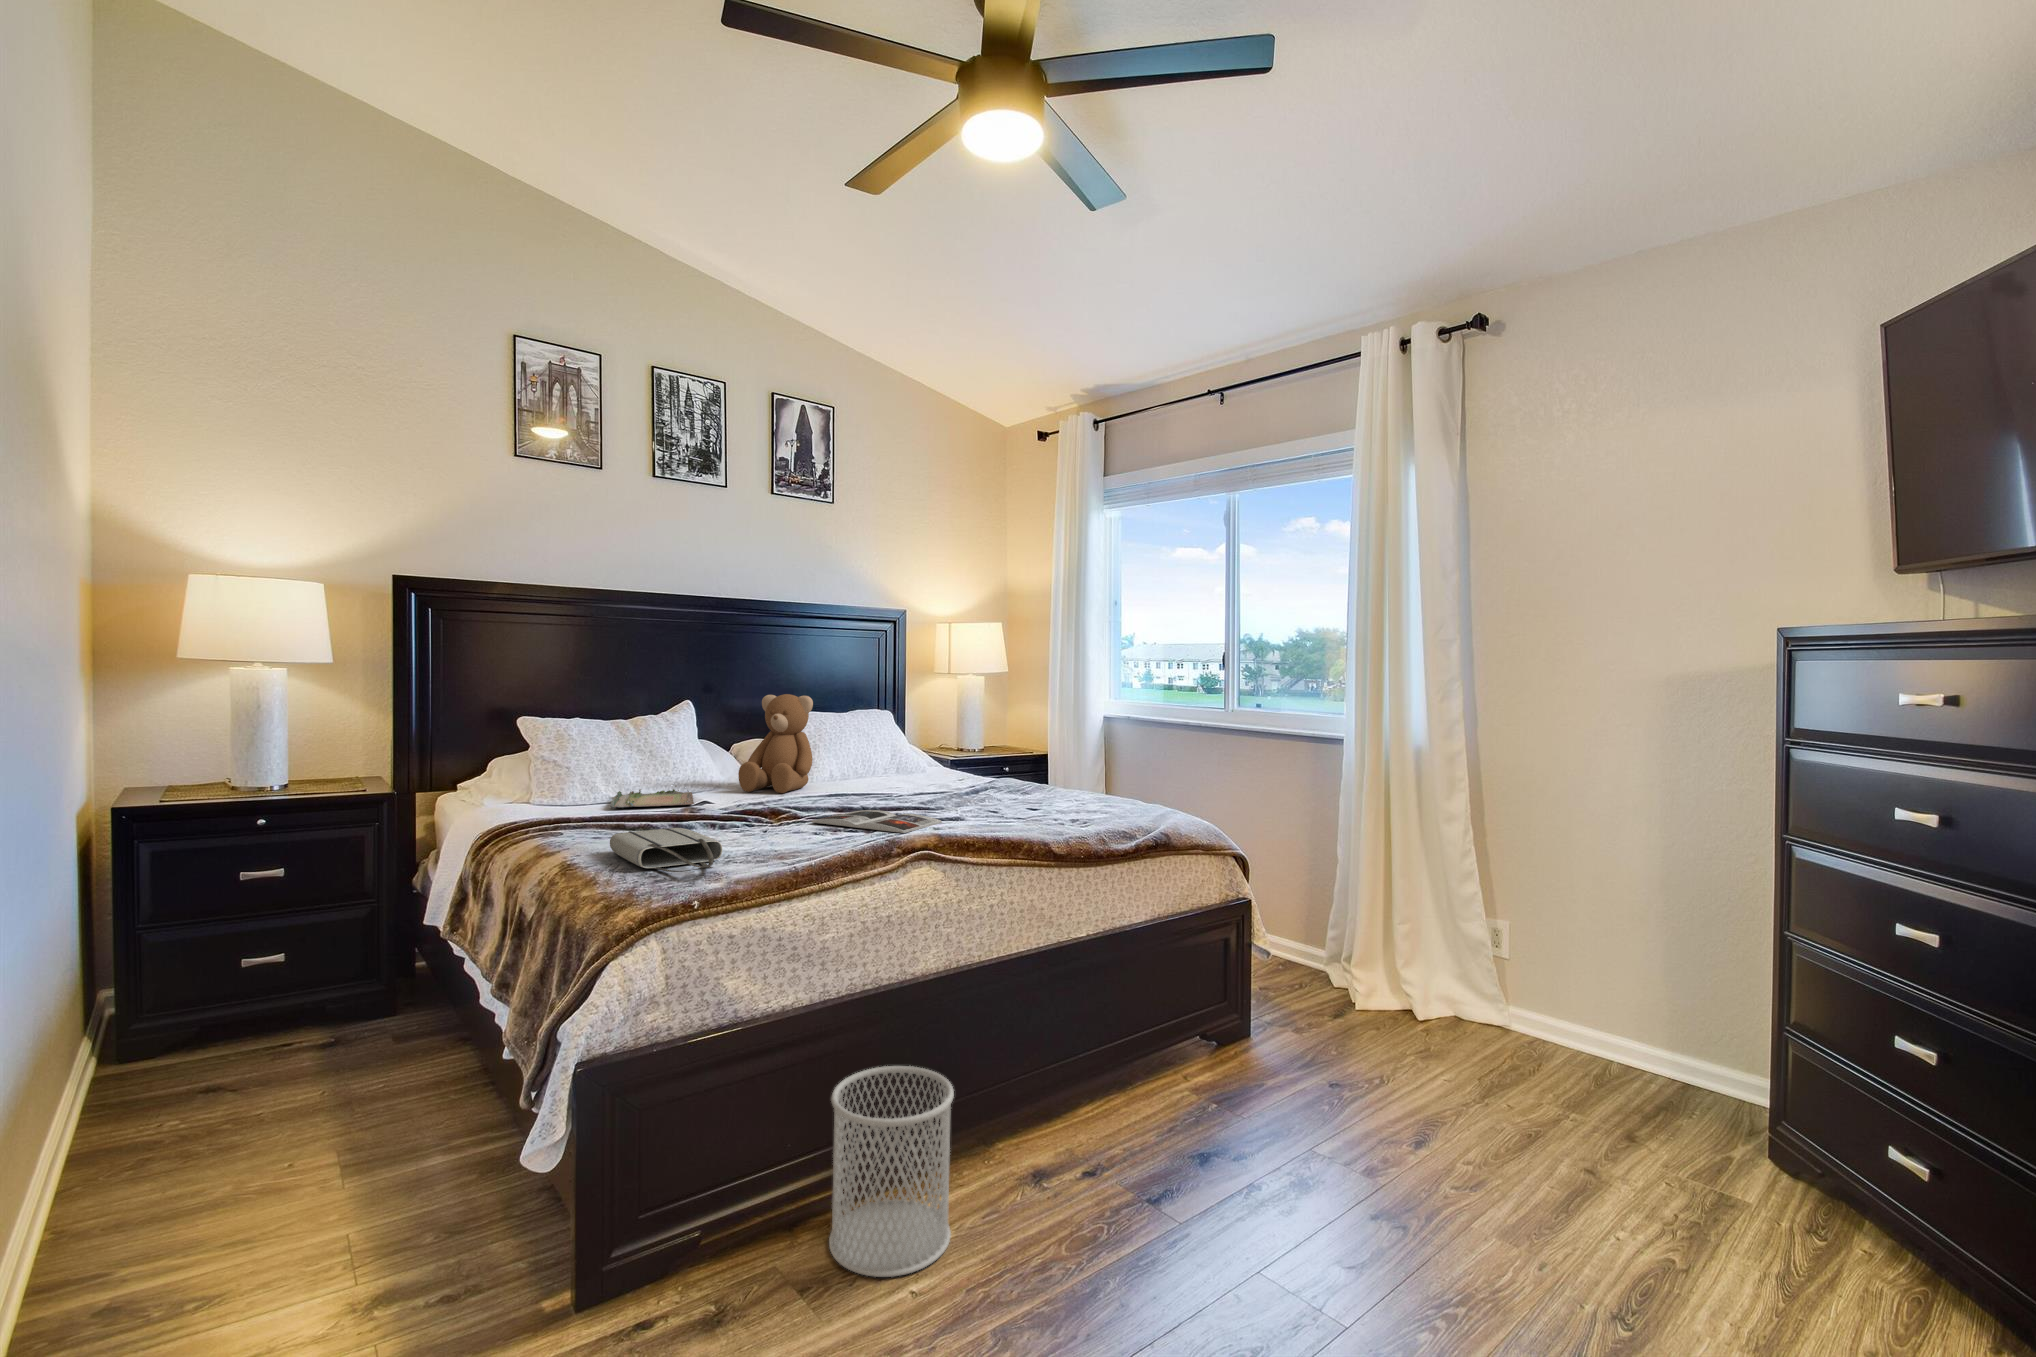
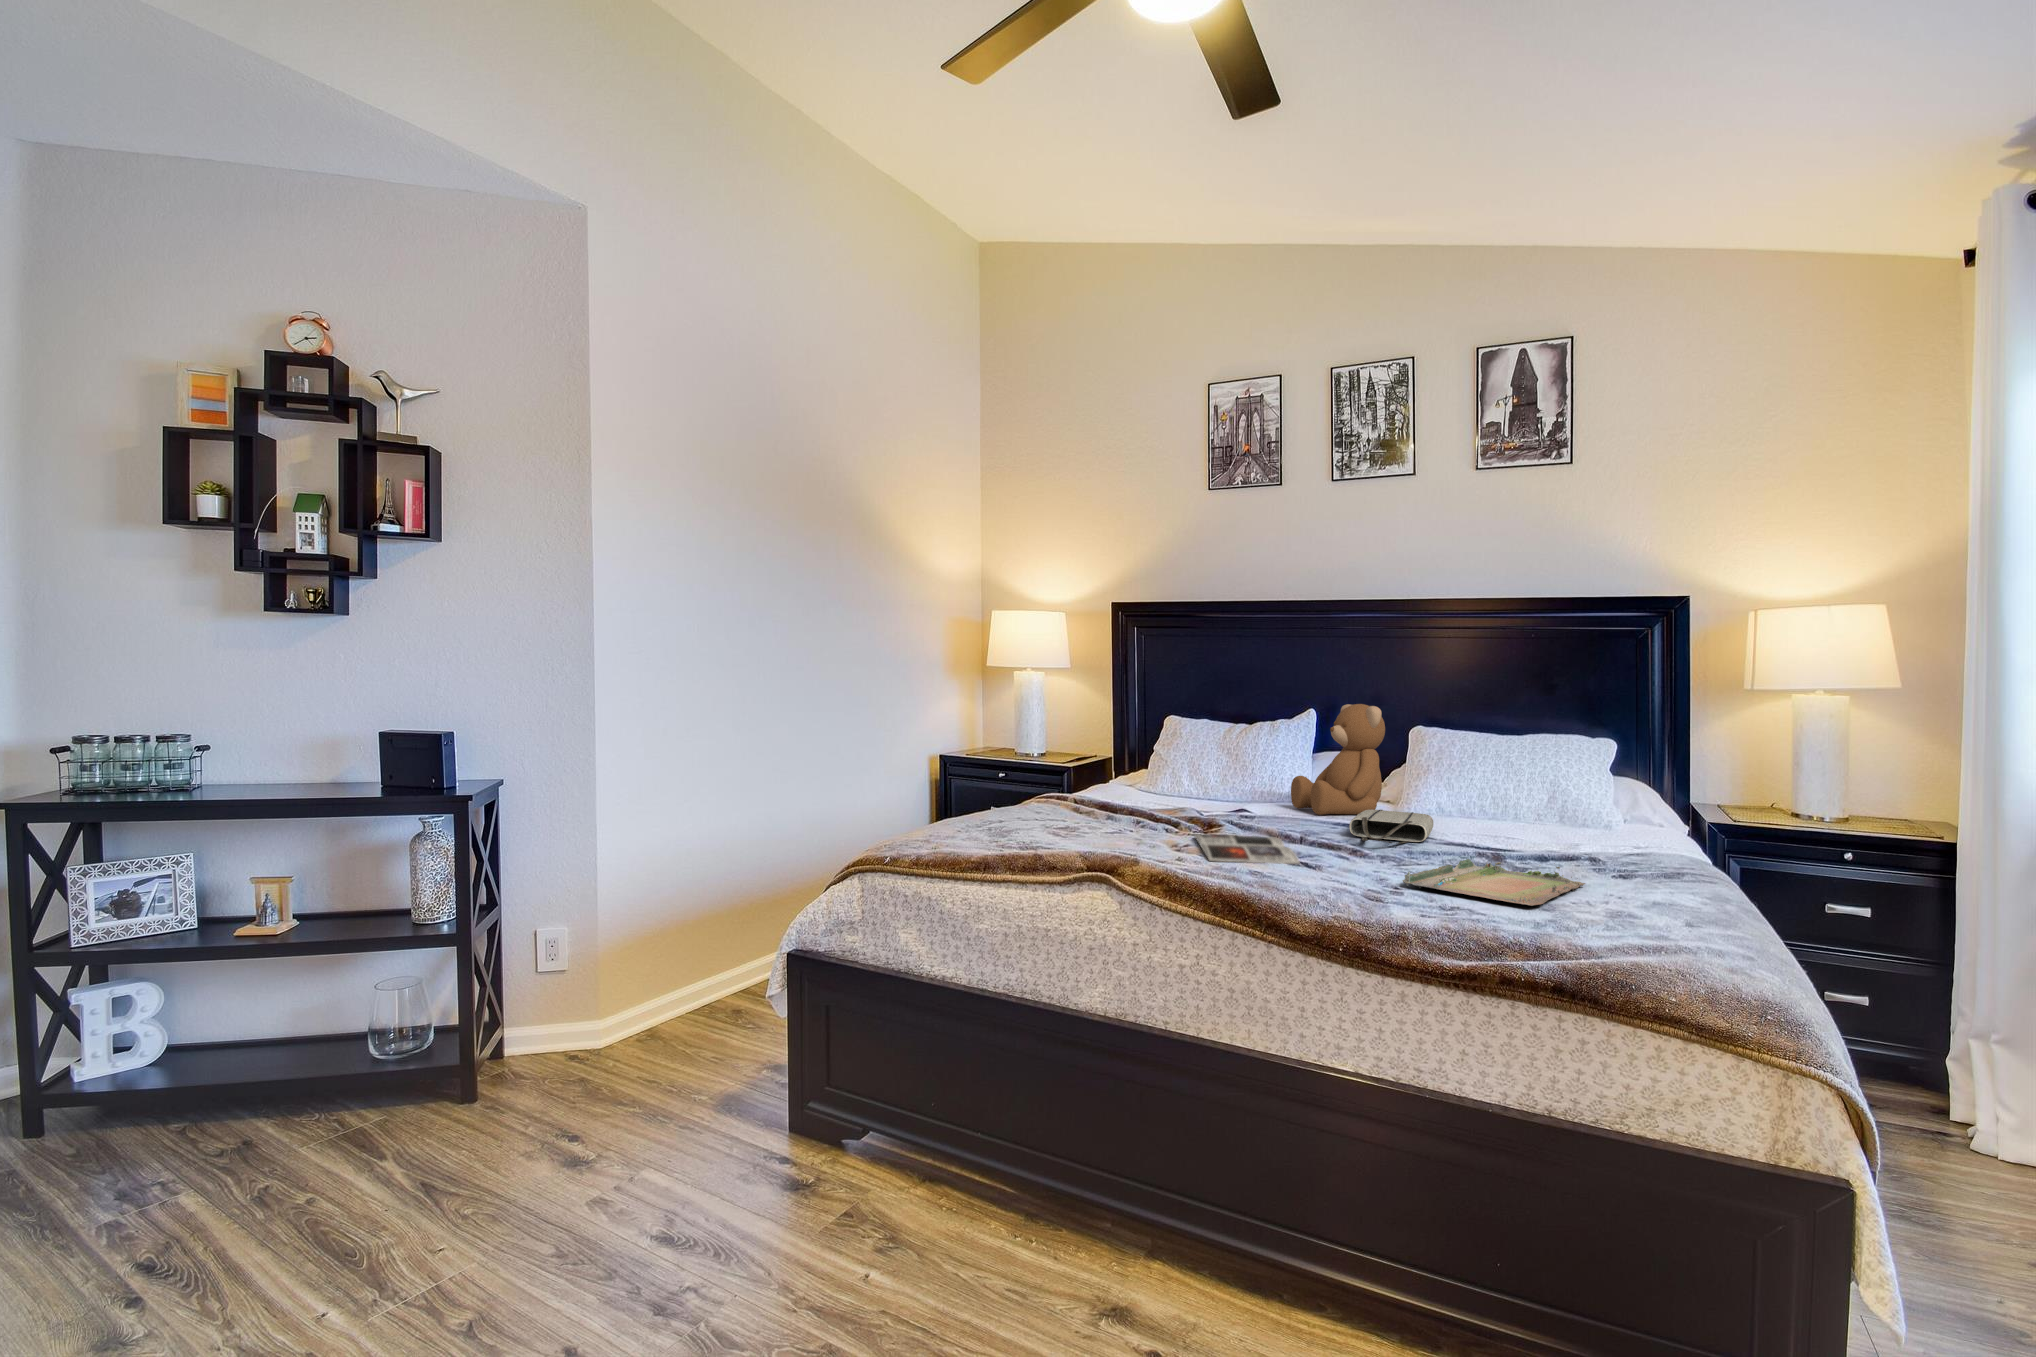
tray: present [610,786,694,809] -> present [1402,859,1585,906]
tote bag: present [610,828,722,872] -> present [1349,809,1434,844]
wastebasket: present [829,1066,954,1277] -> none [888,1070,1017,1290]

